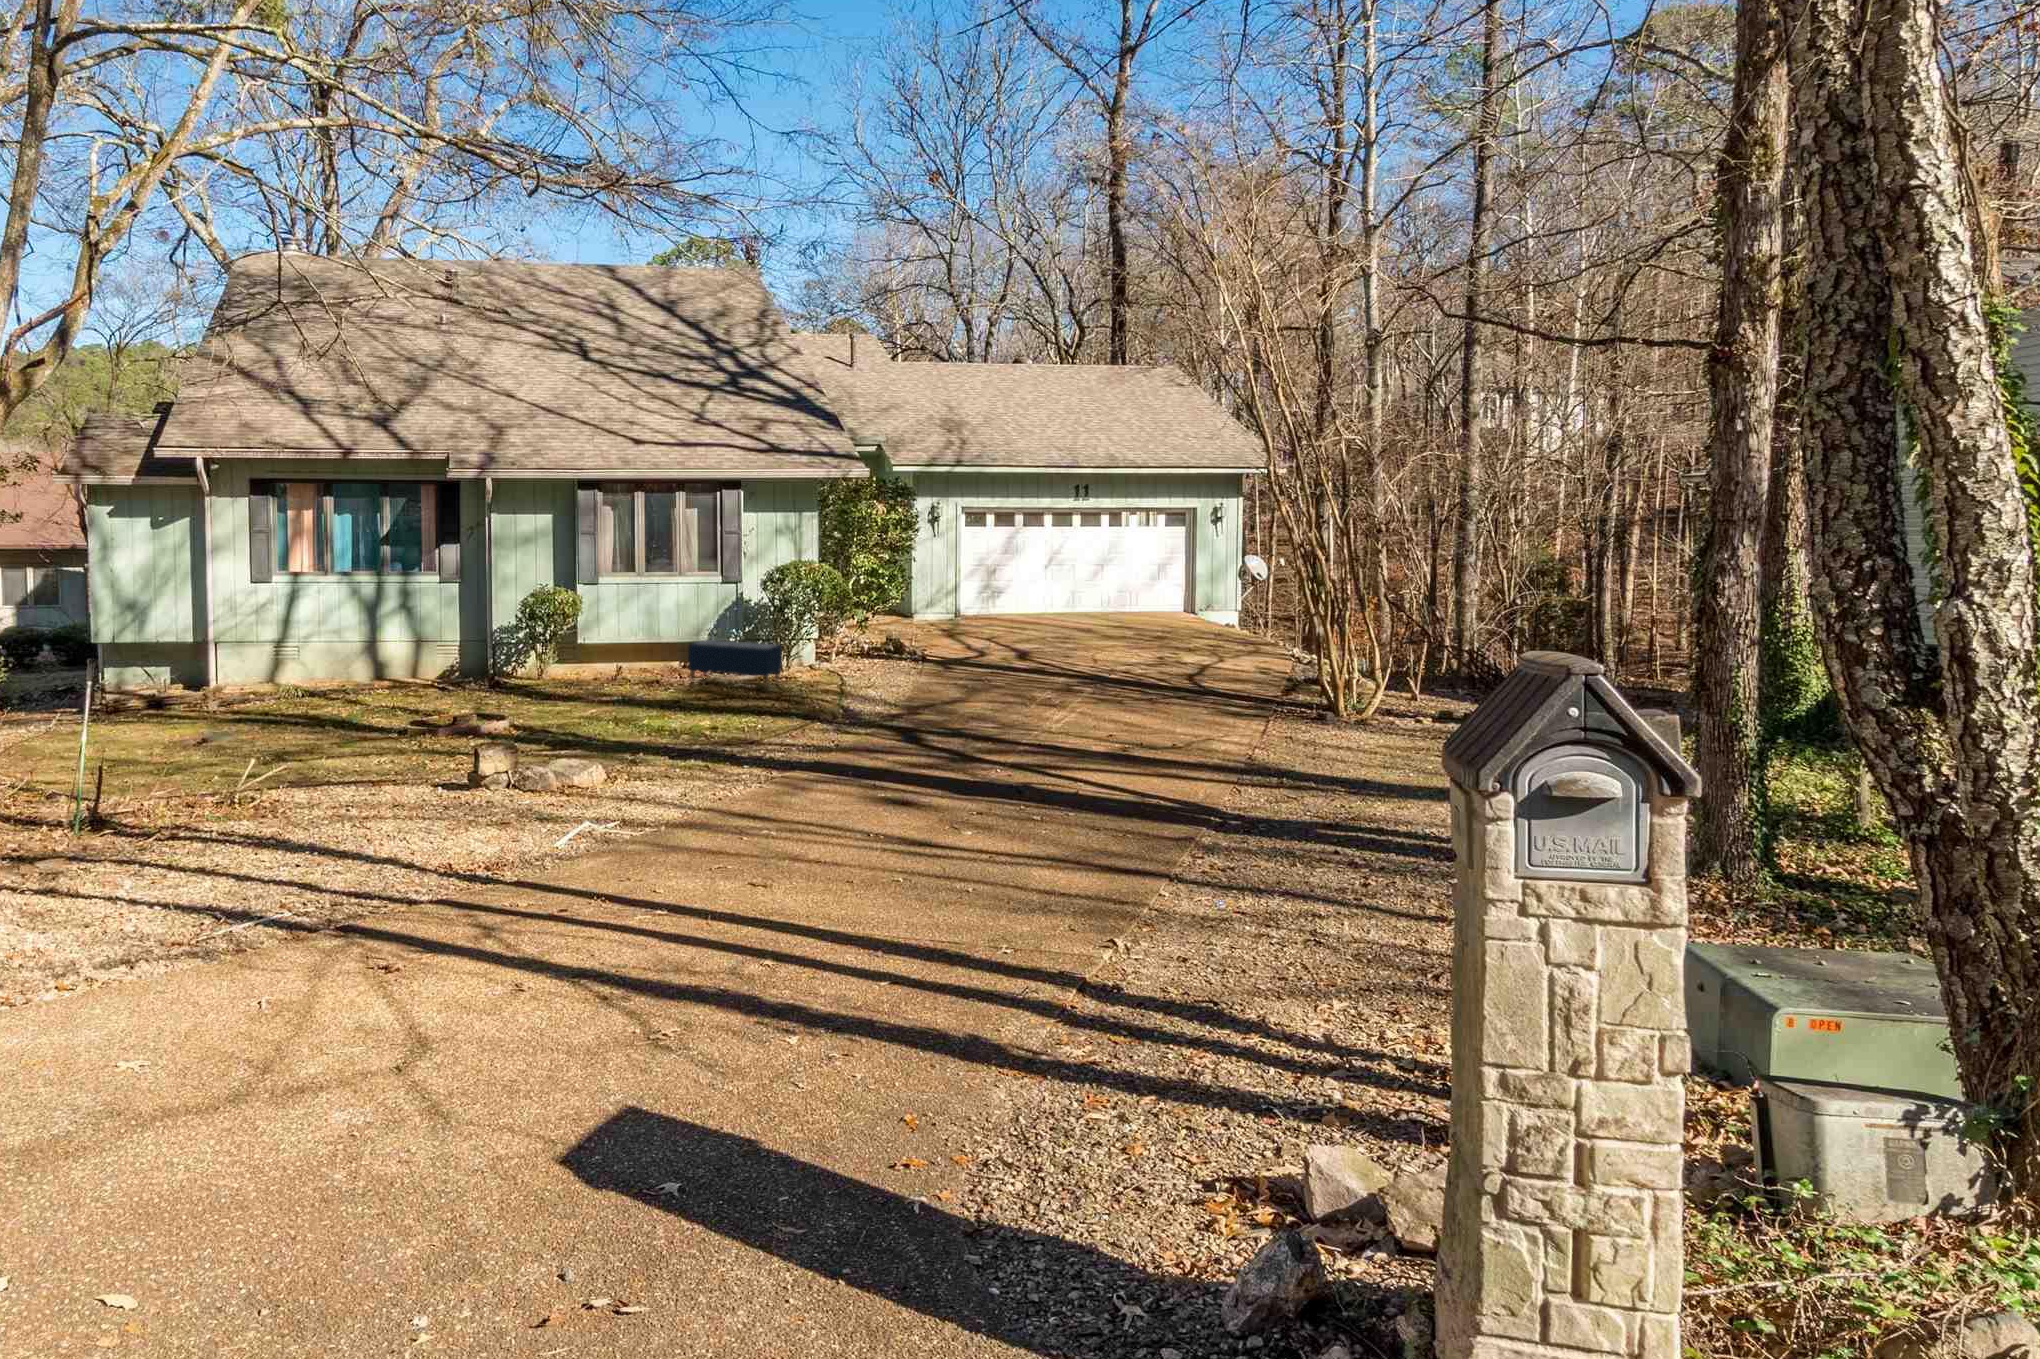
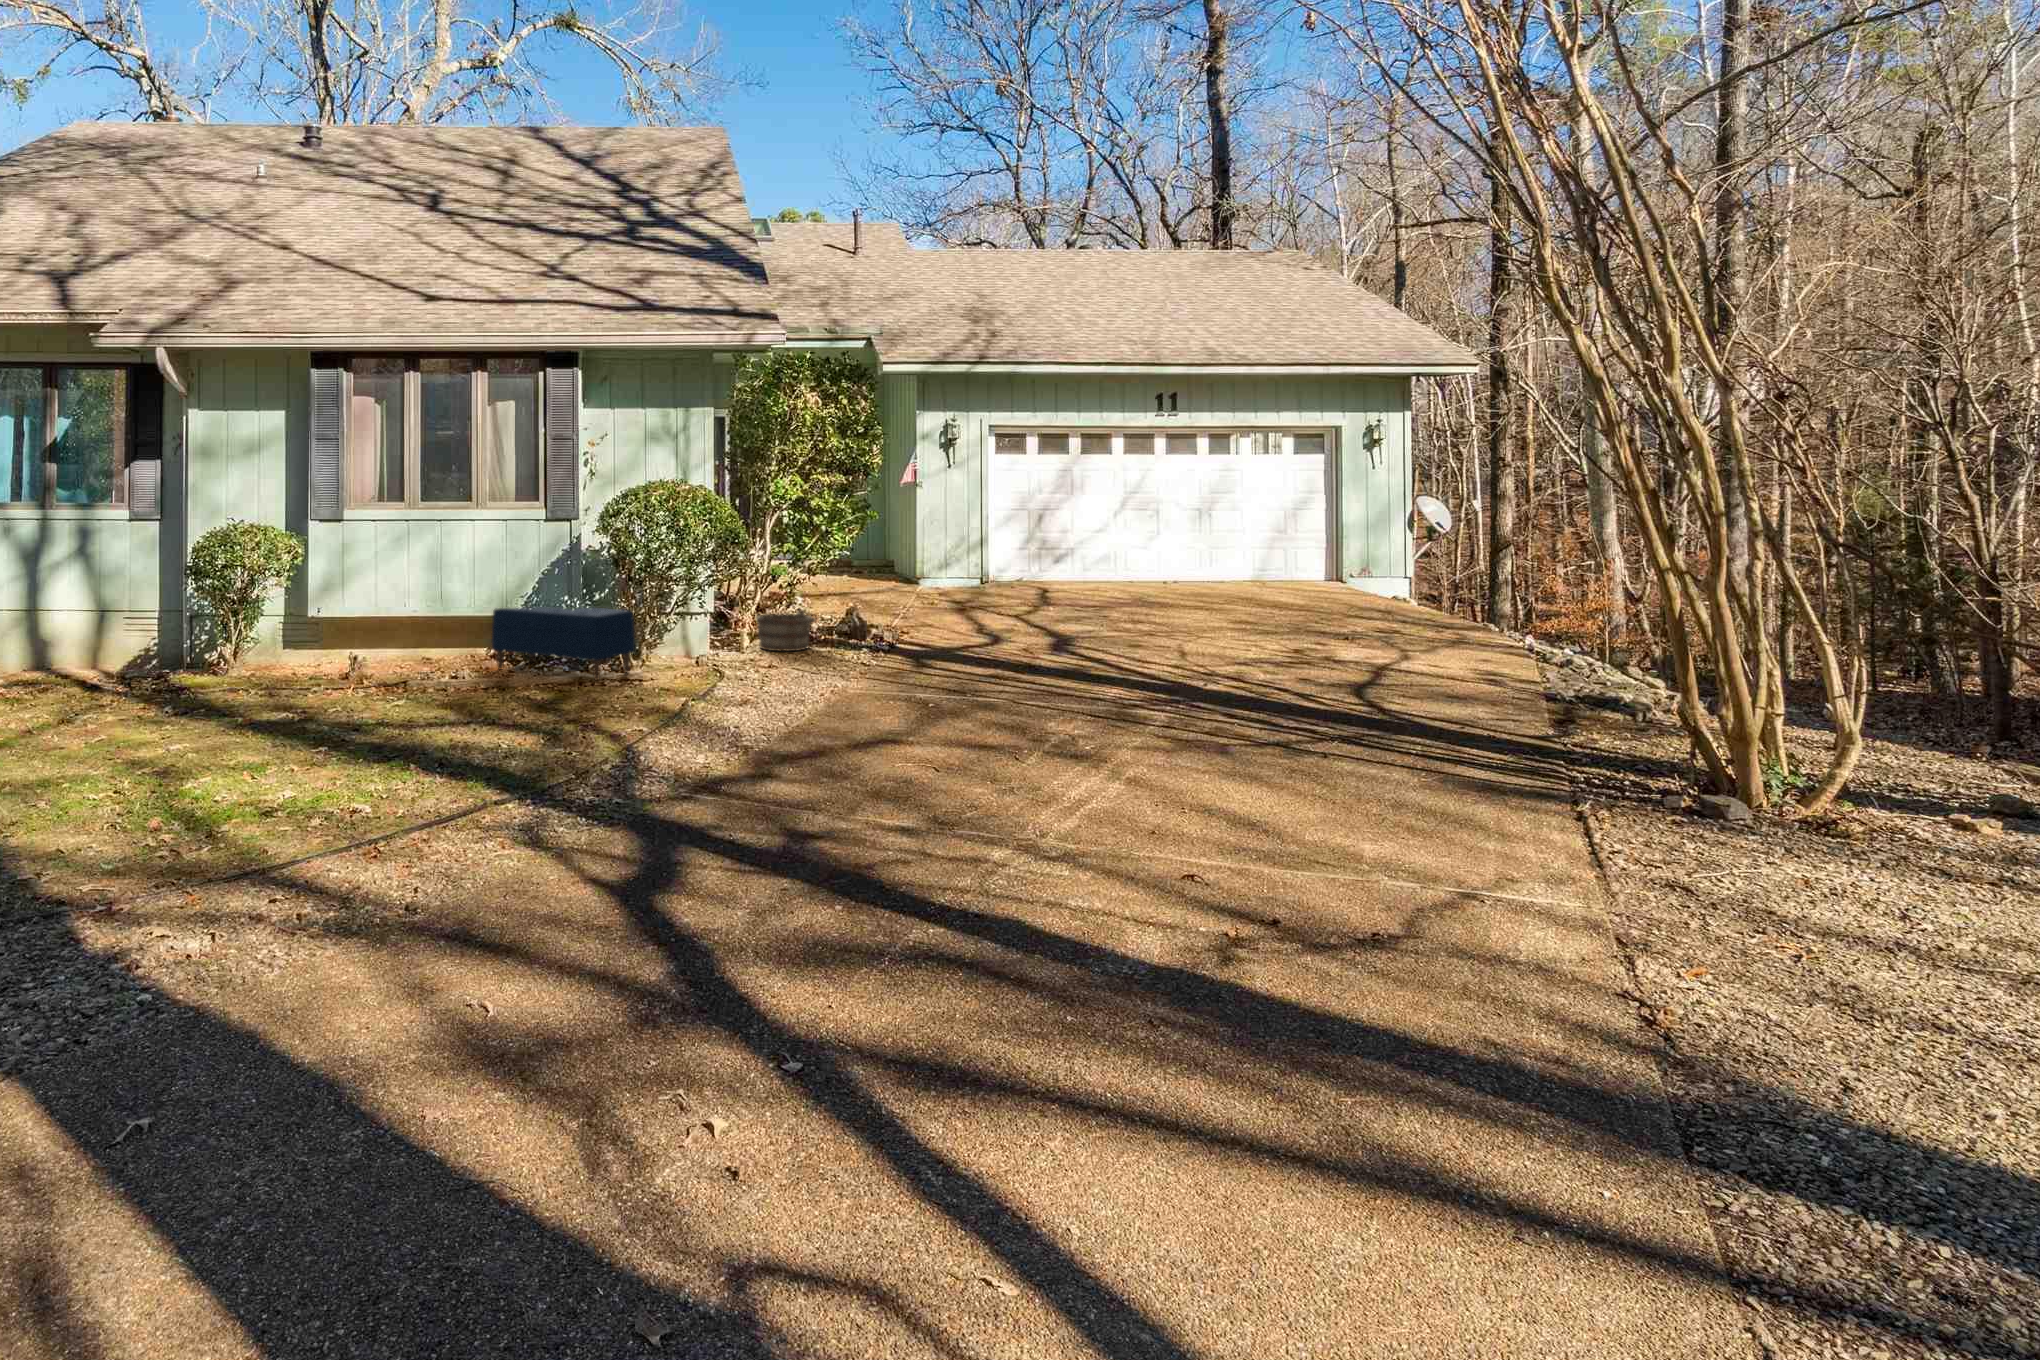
bucket: none [838,643,880,671] -> present [756,610,817,651]

